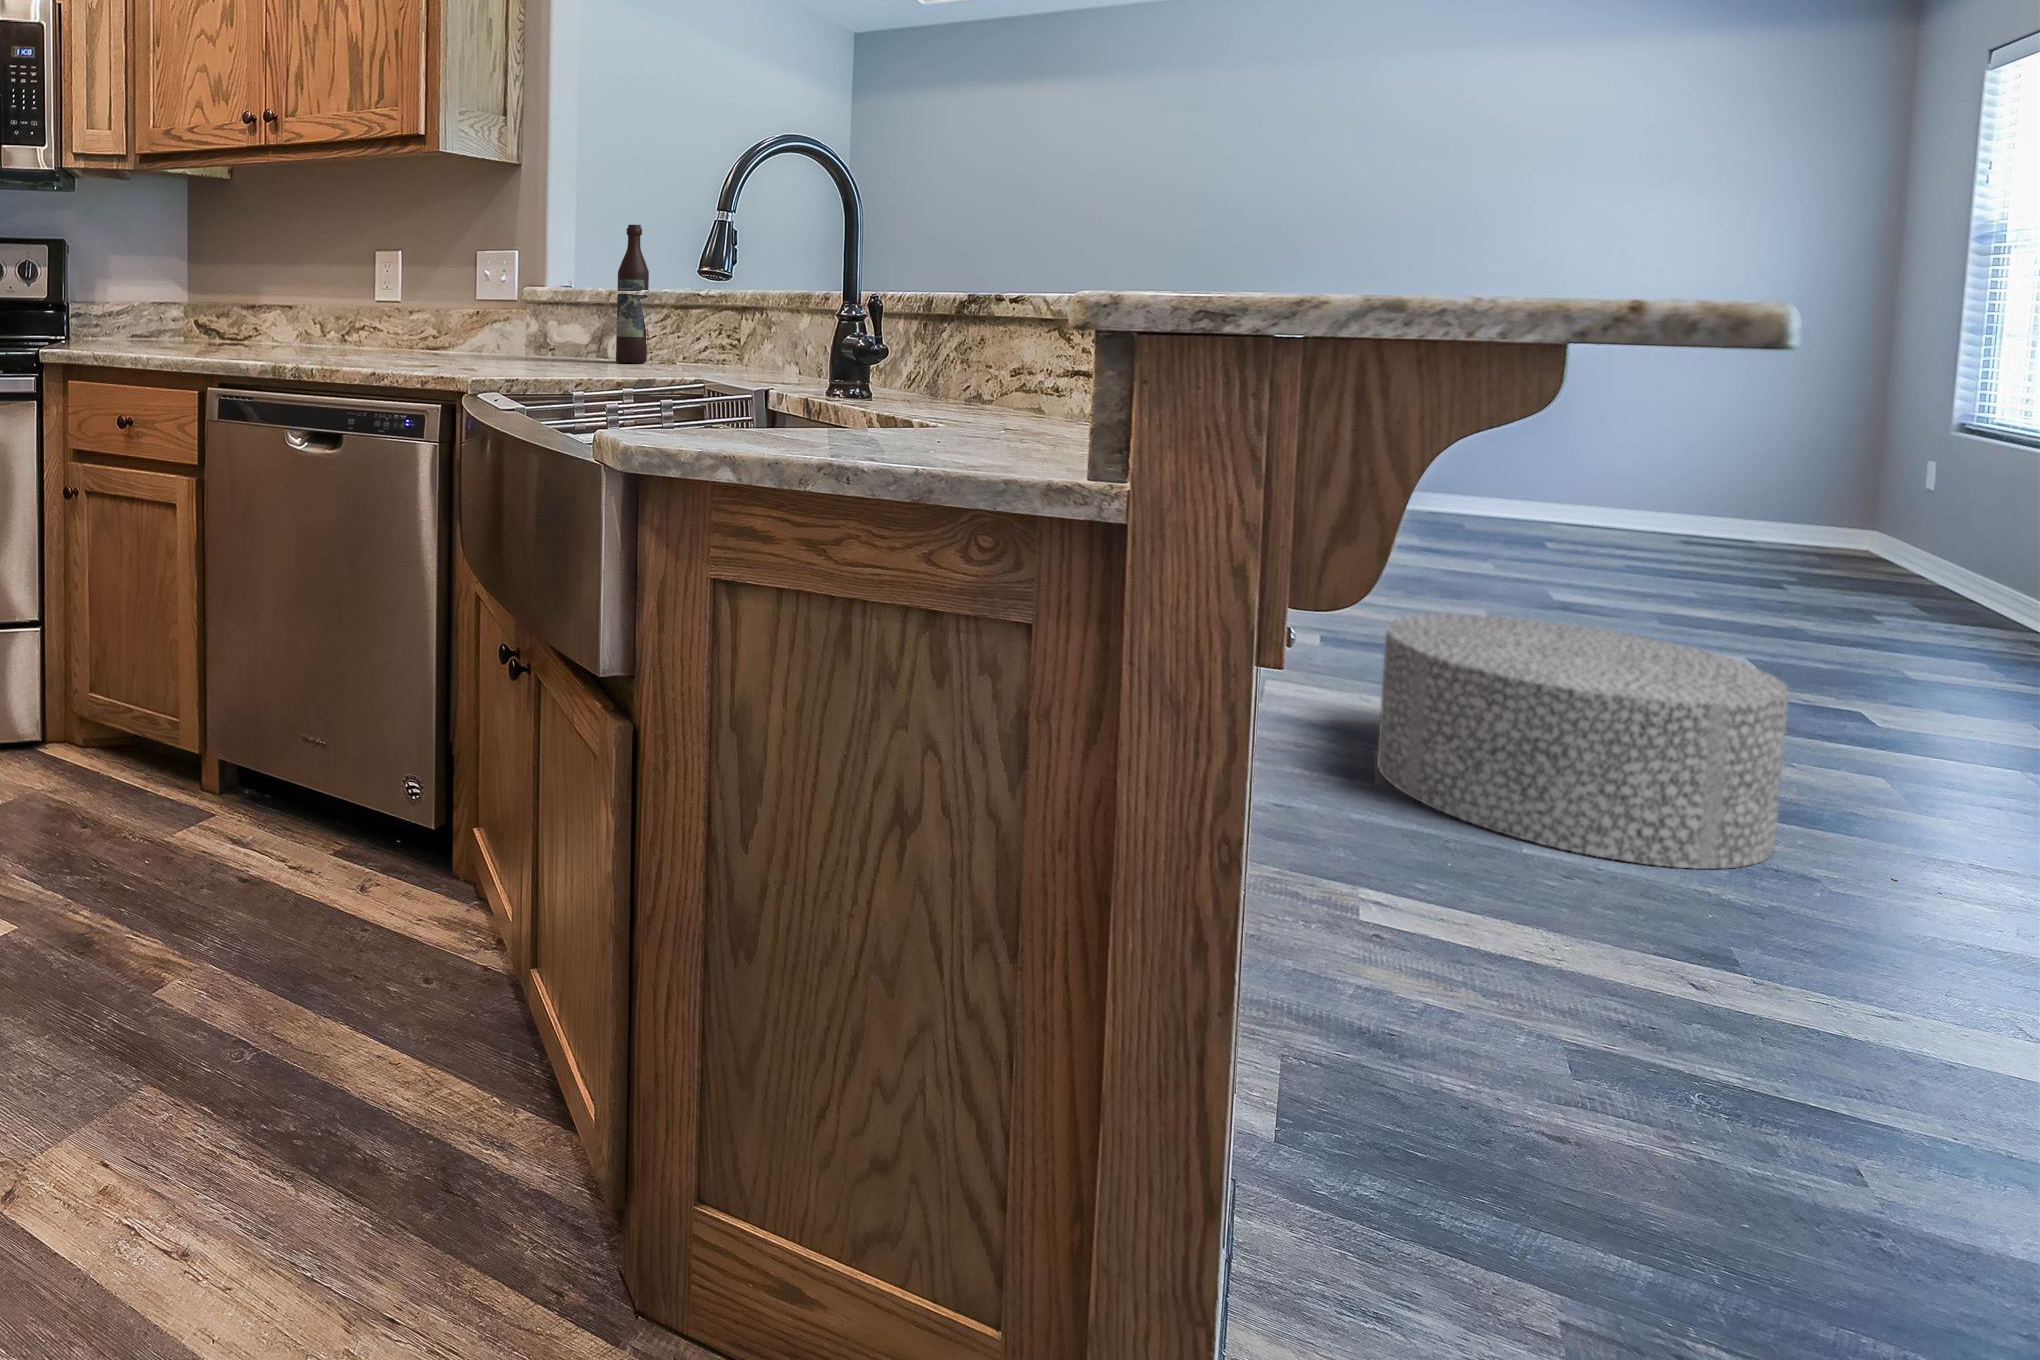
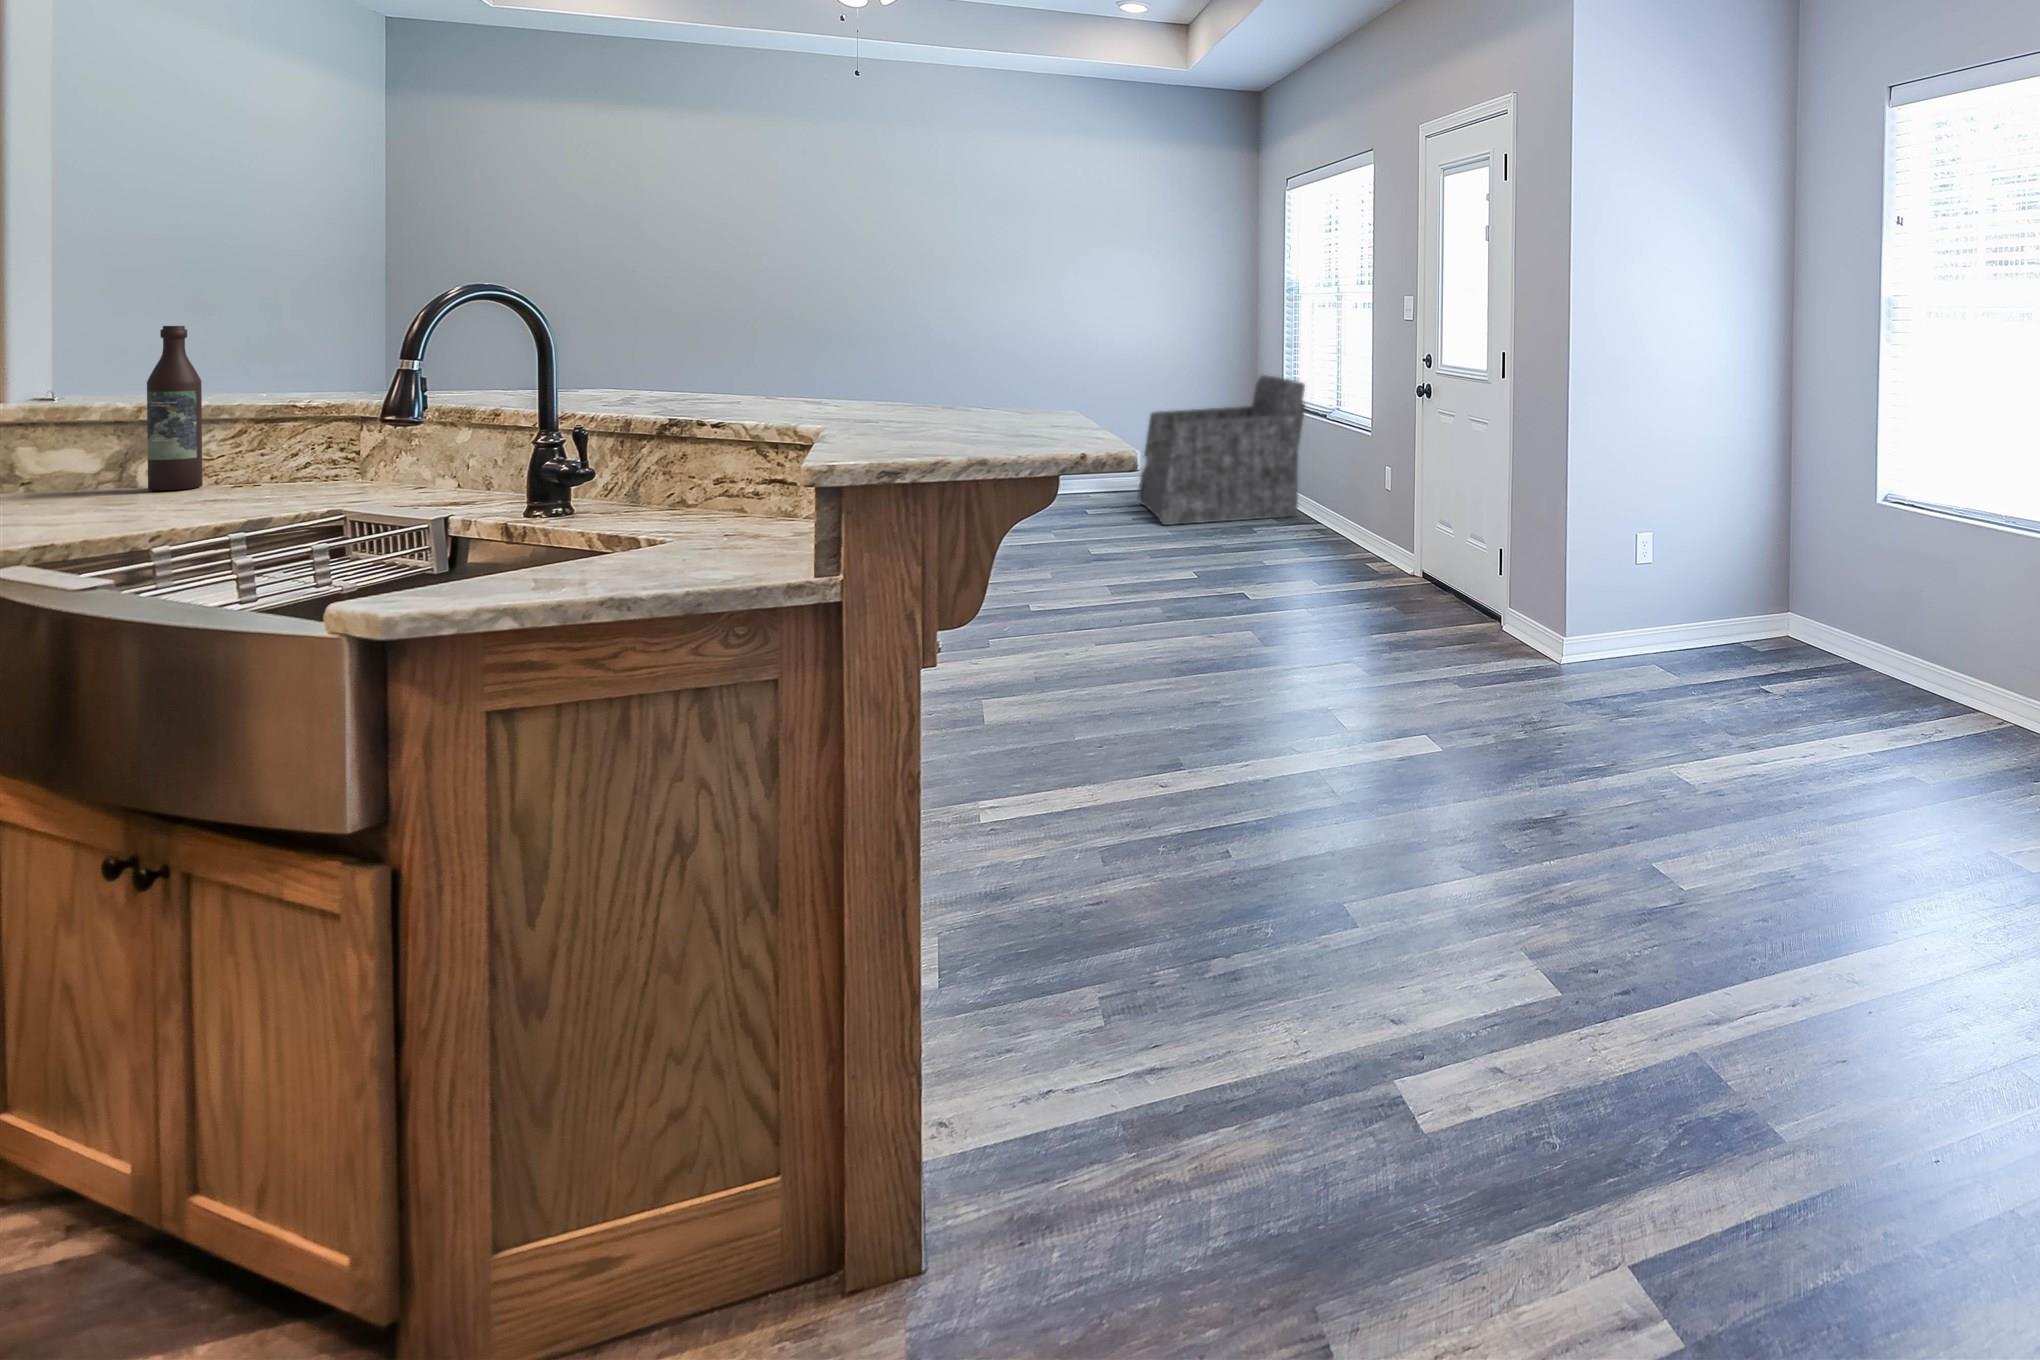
armchair: none [1630,374,2015,613] -> present [1138,375,1305,525]
ottoman: present [1377,614,1789,869] -> none [990,575,1204,729]

